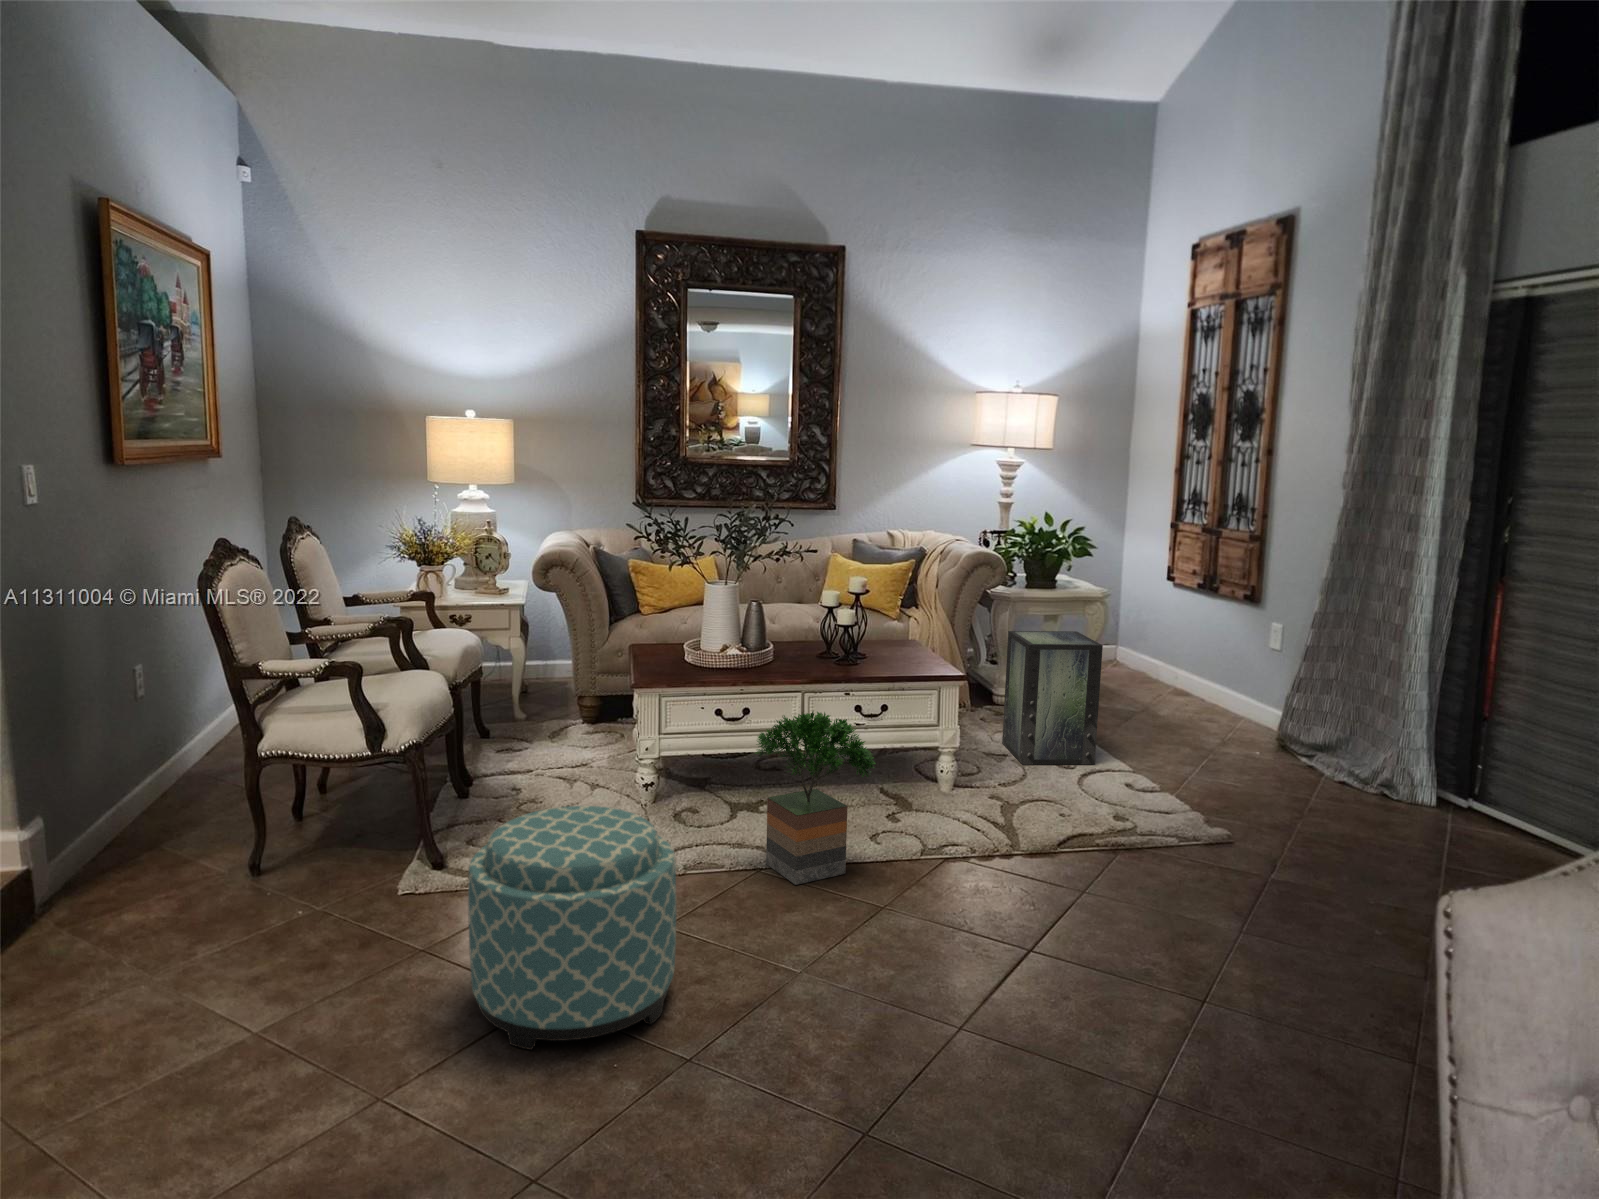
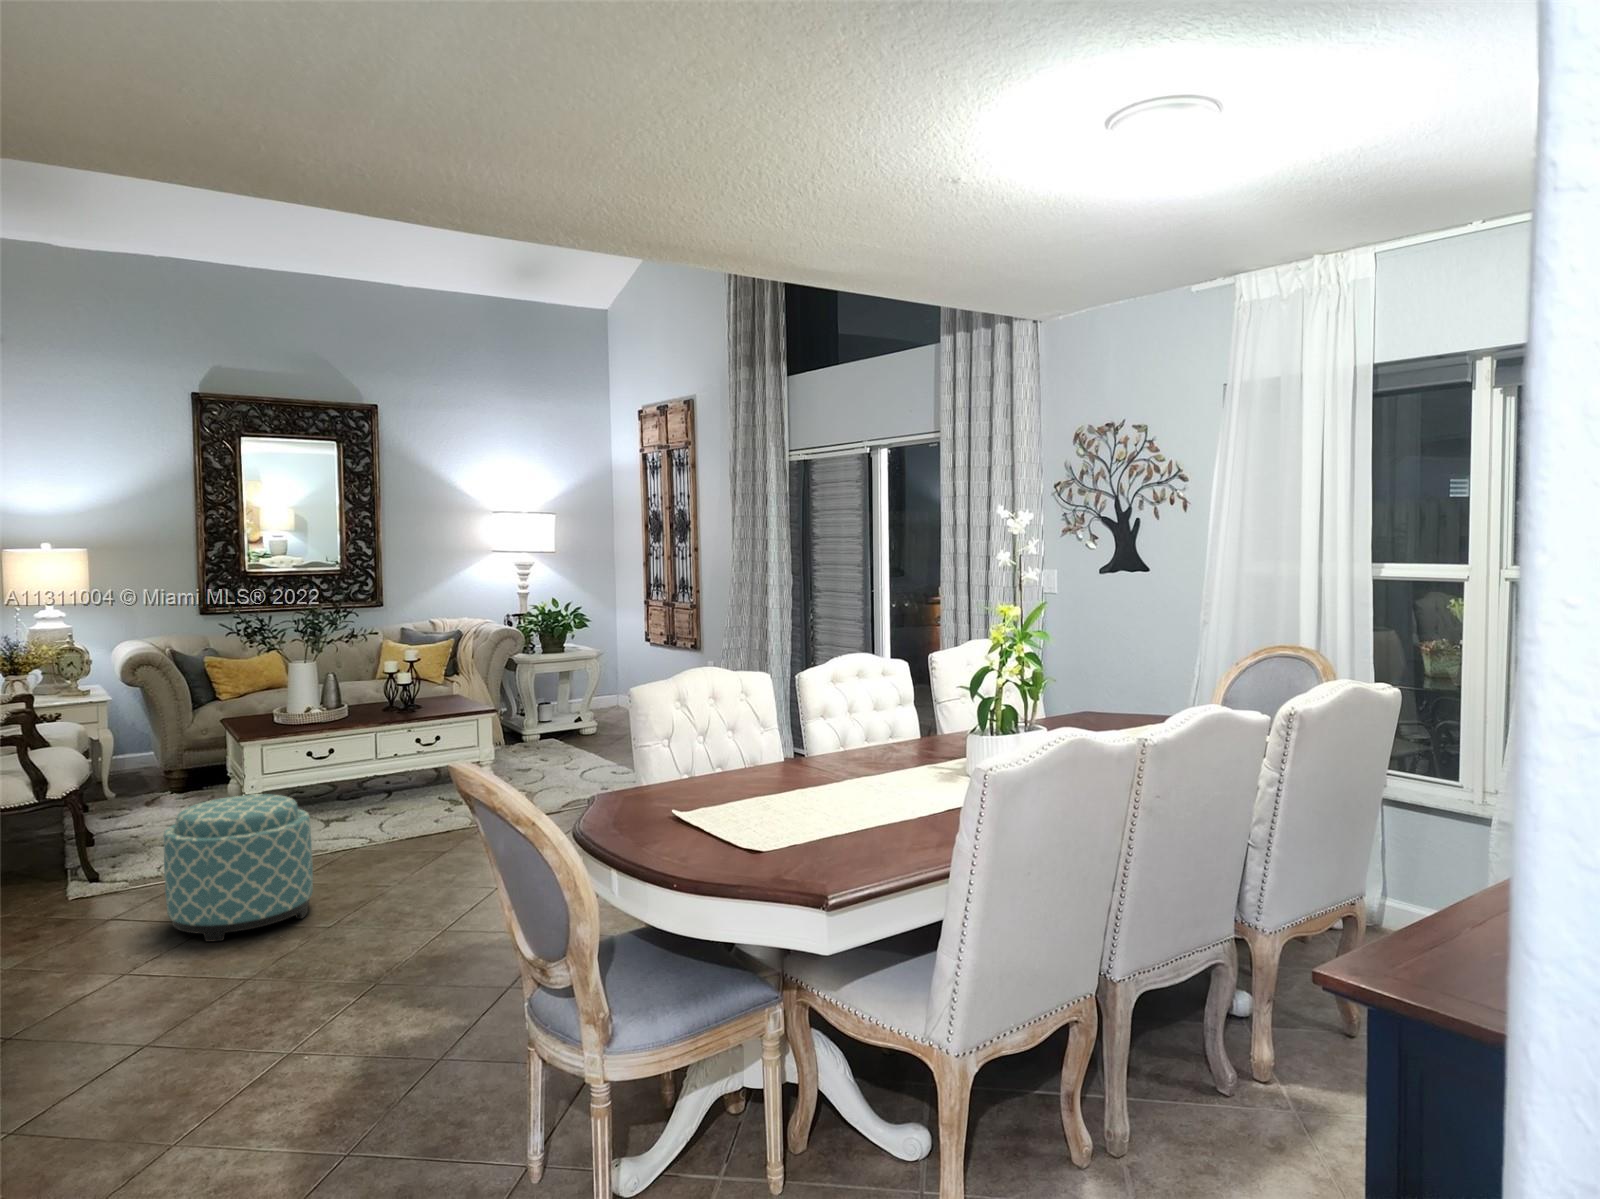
storage box: present [1002,631,1103,765] -> none [526,678,593,773]
potted tree: present [755,711,876,885] -> none [347,734,436,851]

